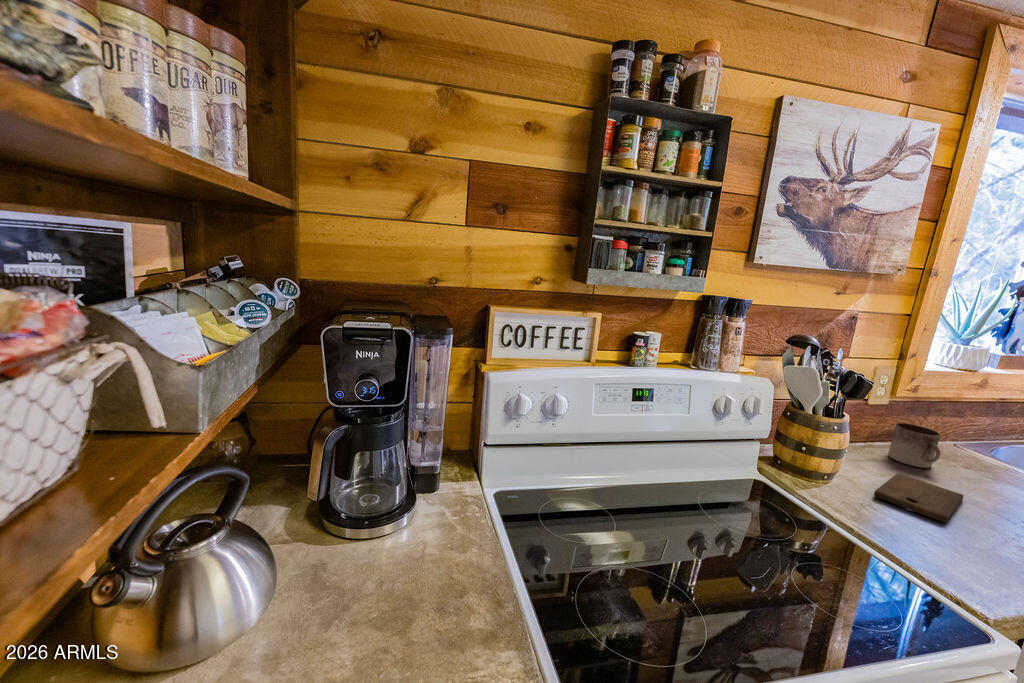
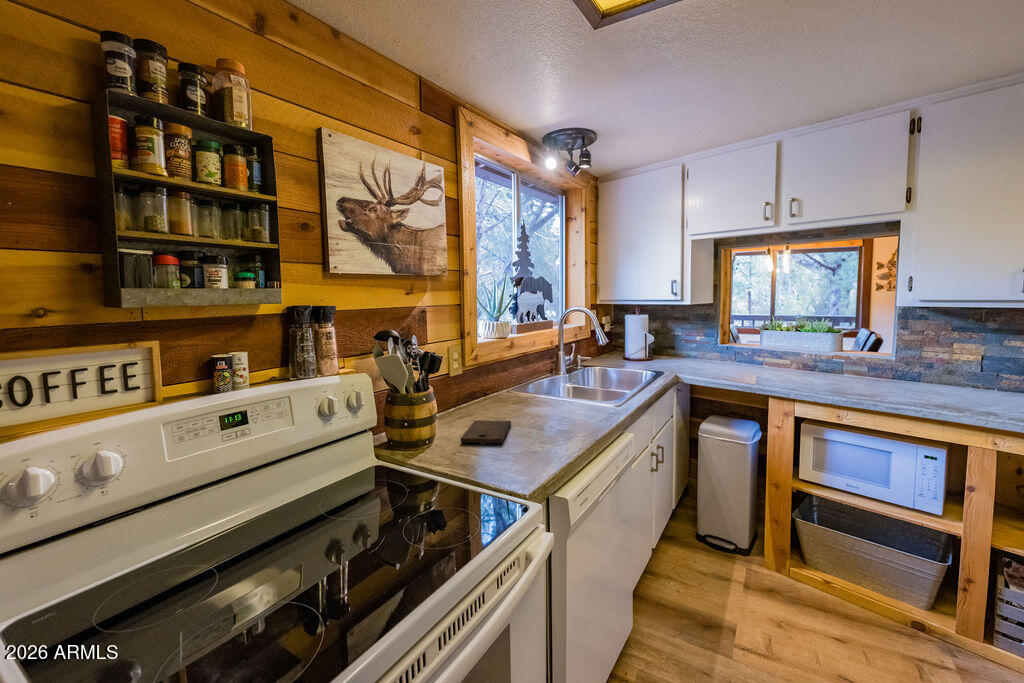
mug: present [888,423,940,468] -> none [469,383,496,413]

